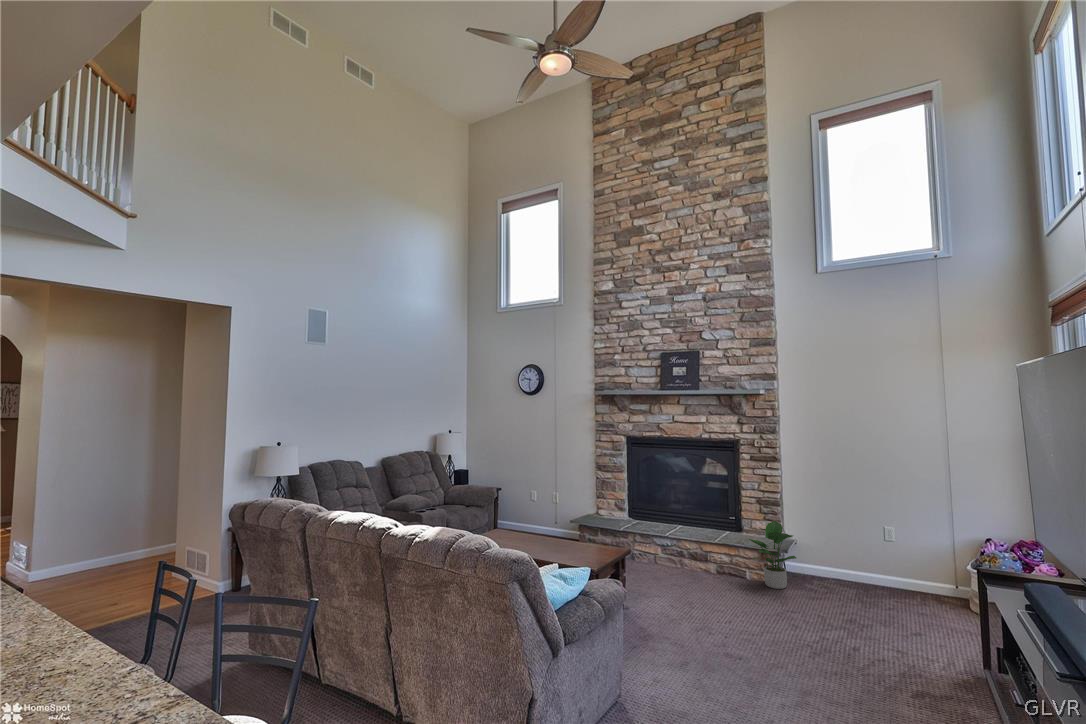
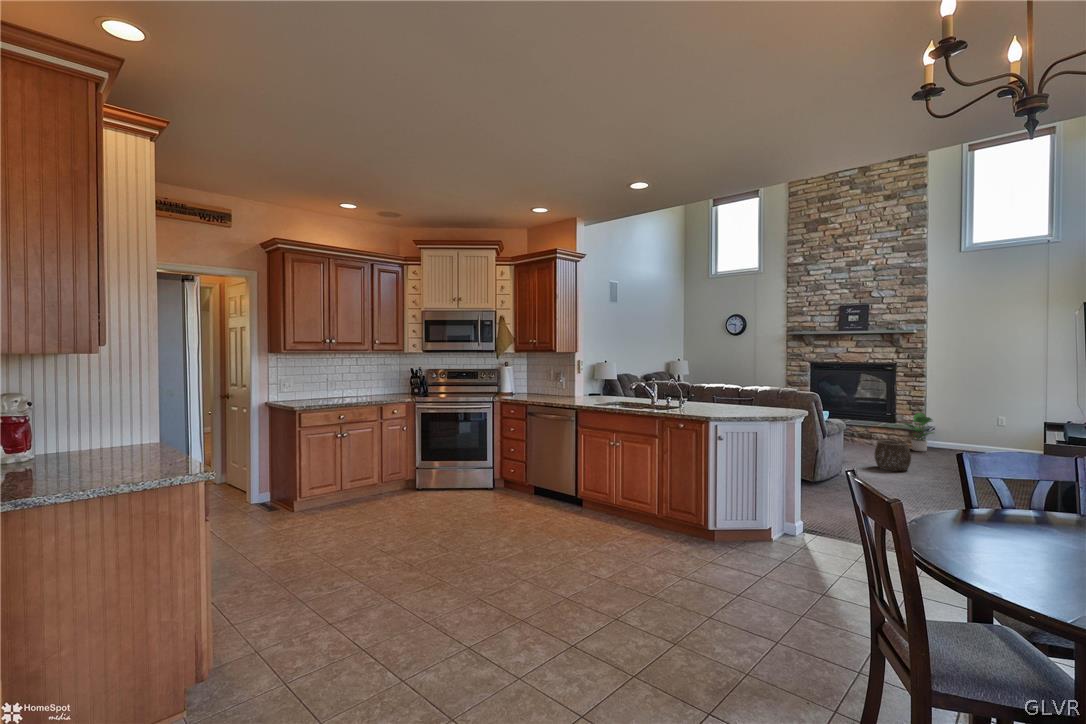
woven basket: none [694,602,758,675] -> present [874,440,911,471]

